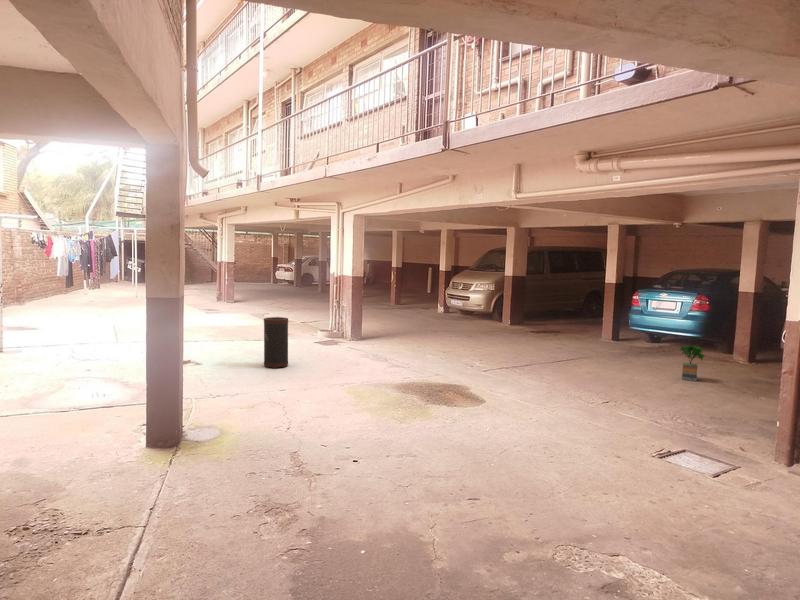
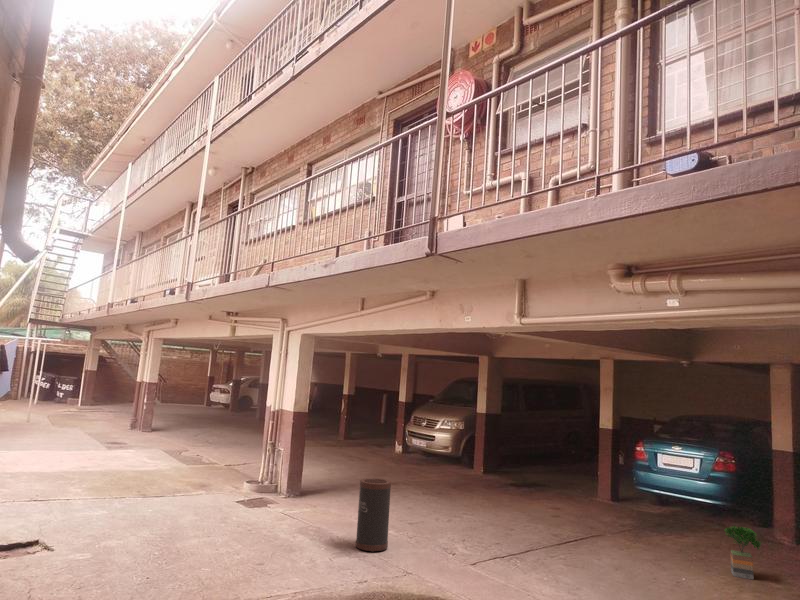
trash can: present [264,317,288,368] -> present [356,478,391,552]

